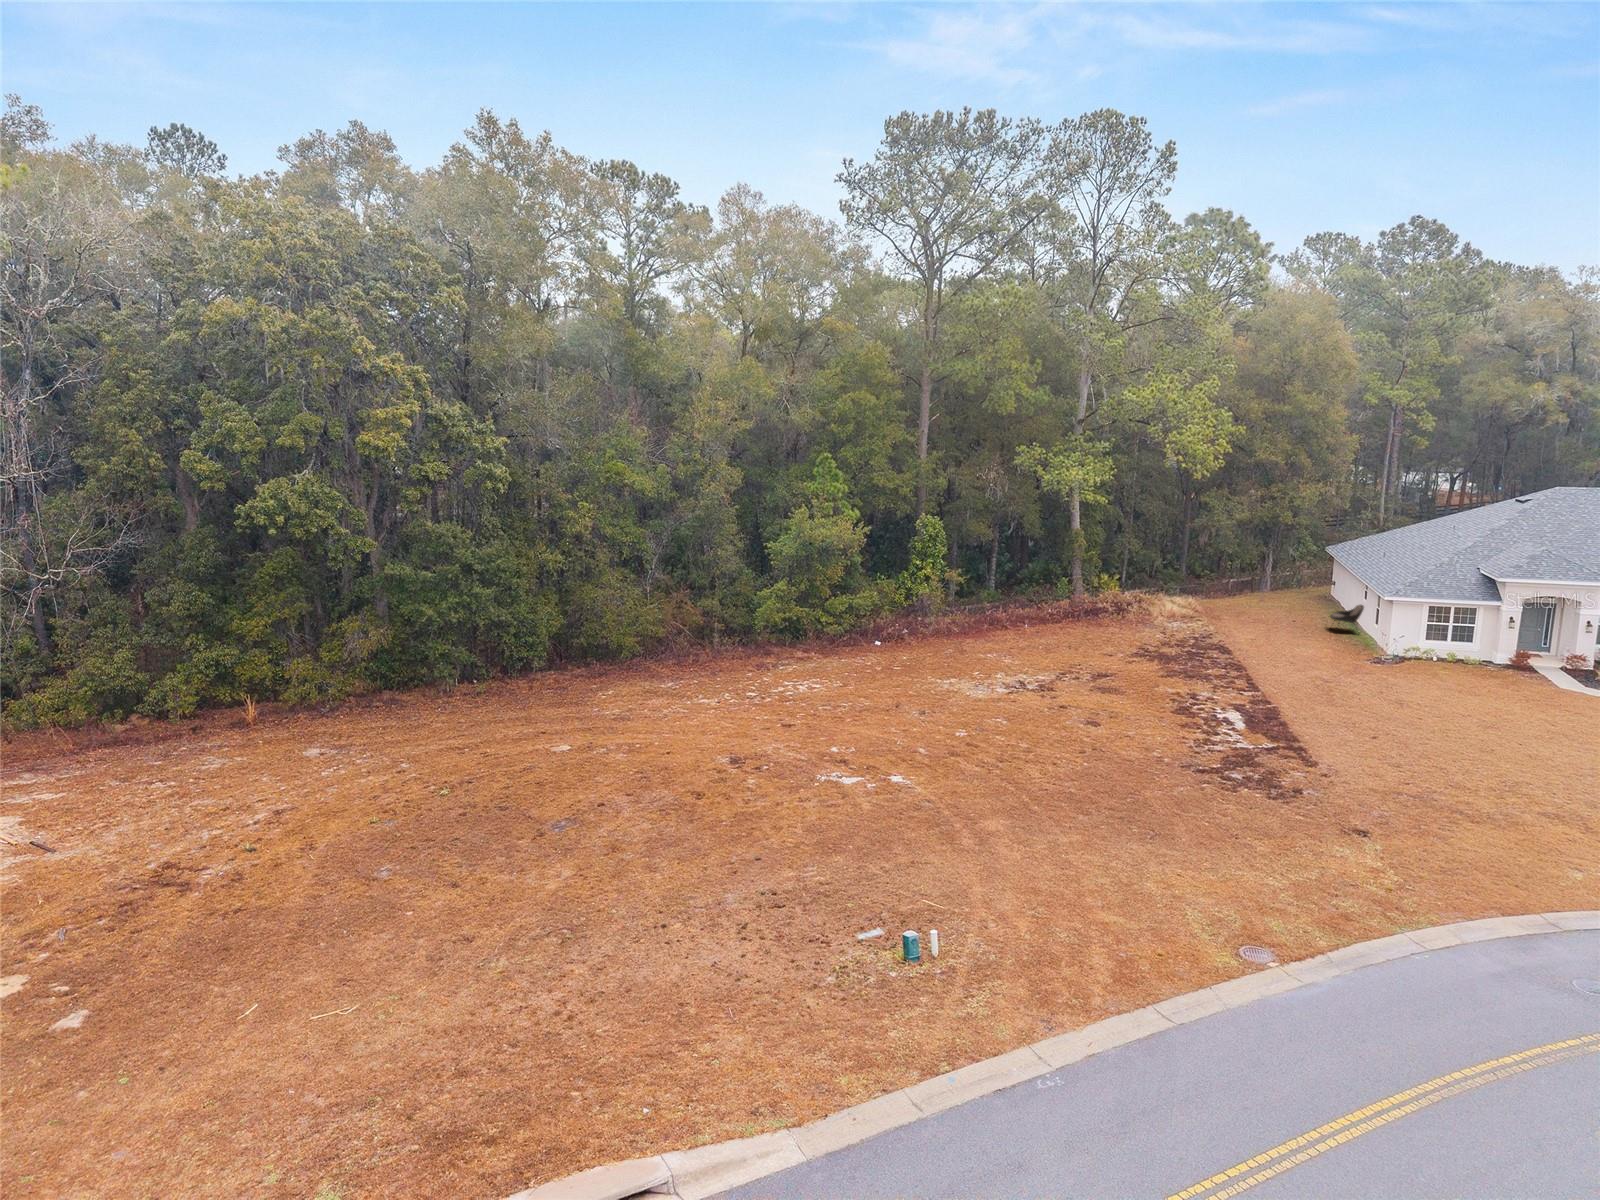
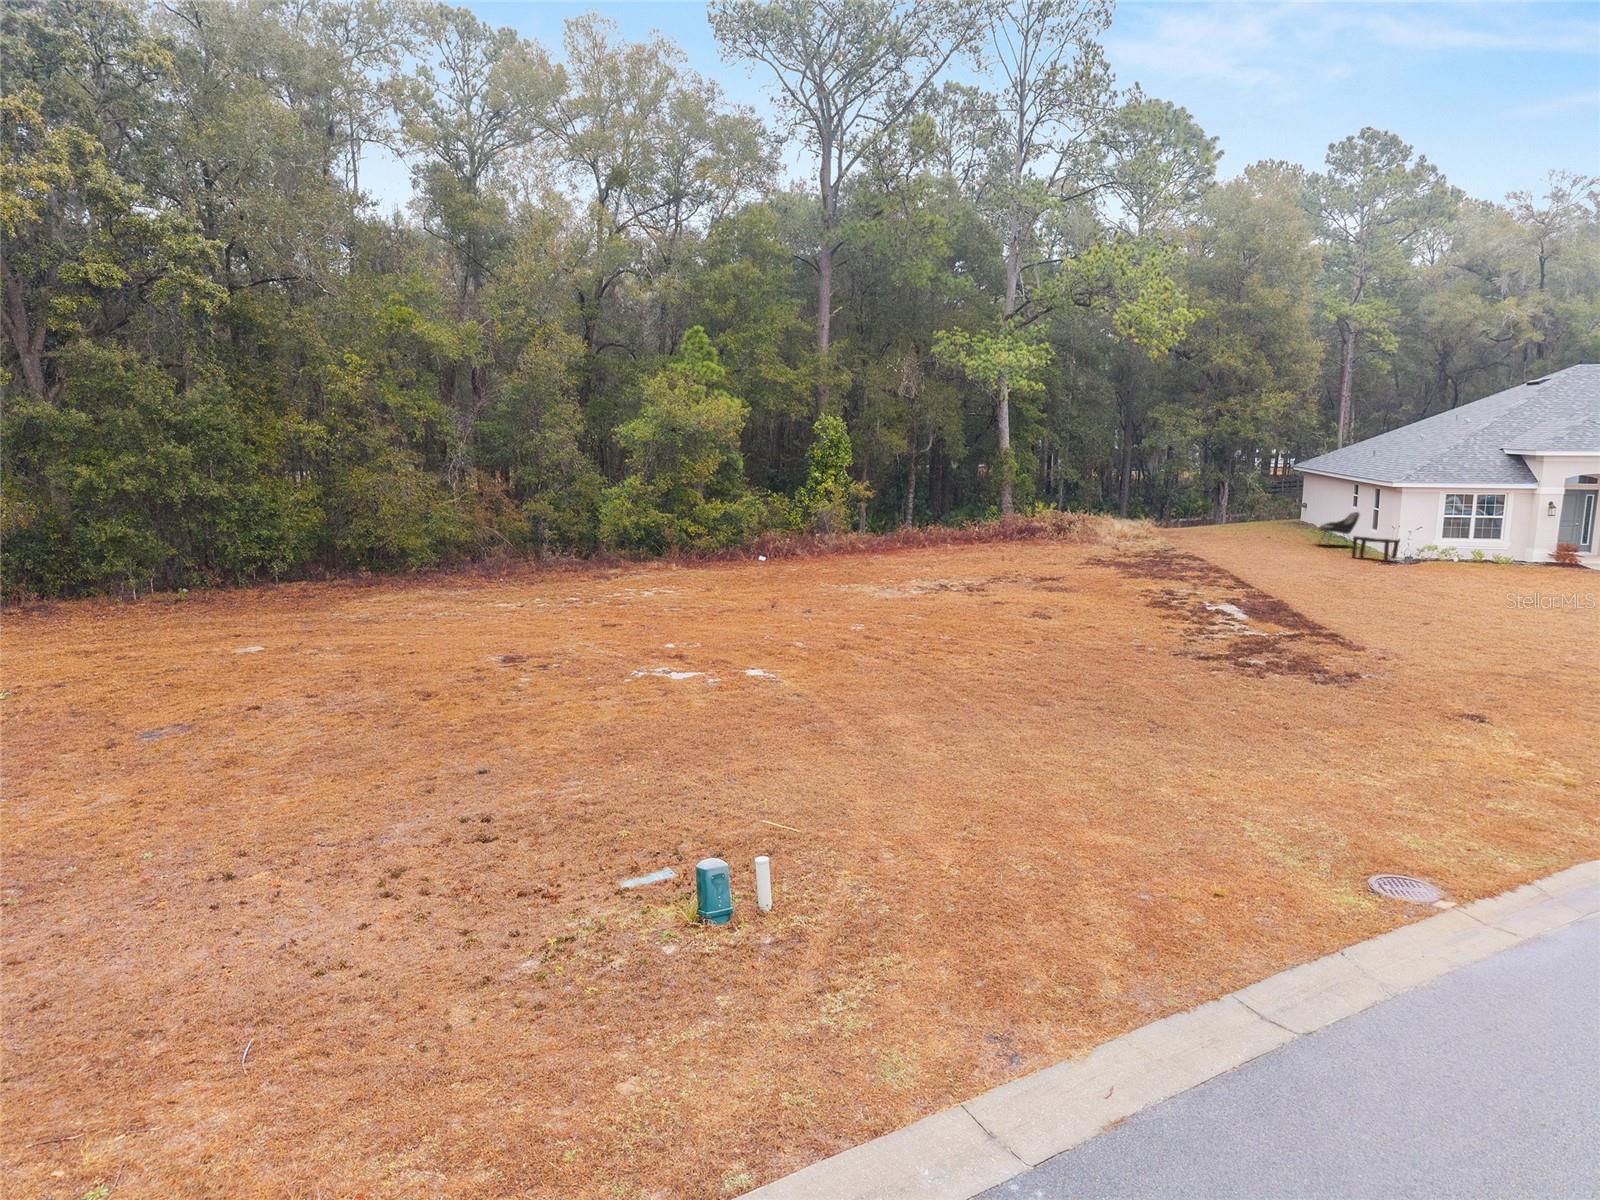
bench: none [1351,632,1390,656] -> present [1352,536,1400,562]

